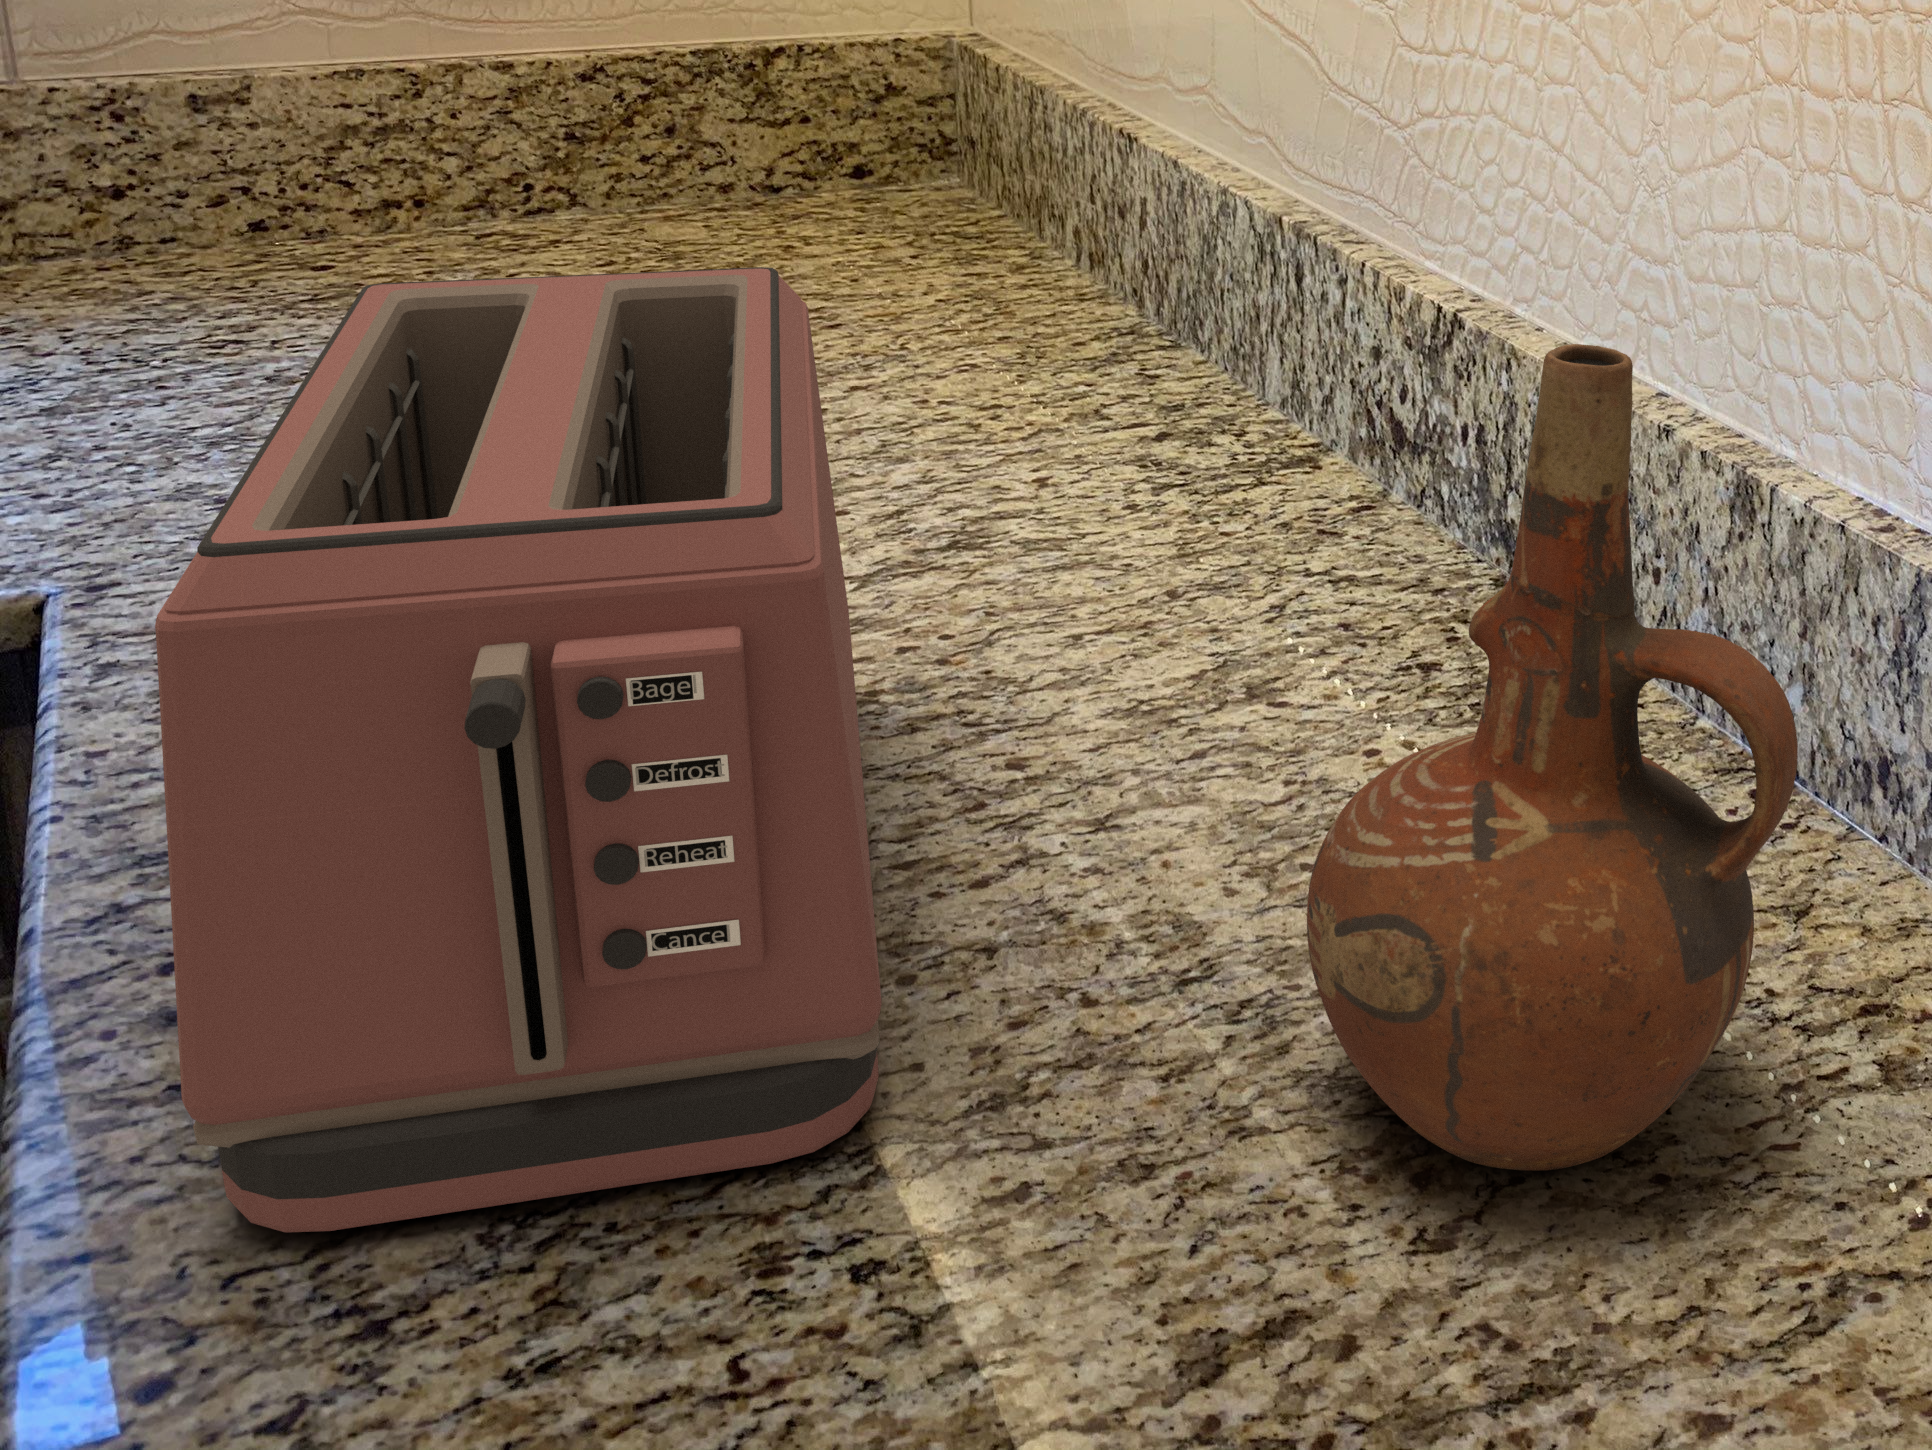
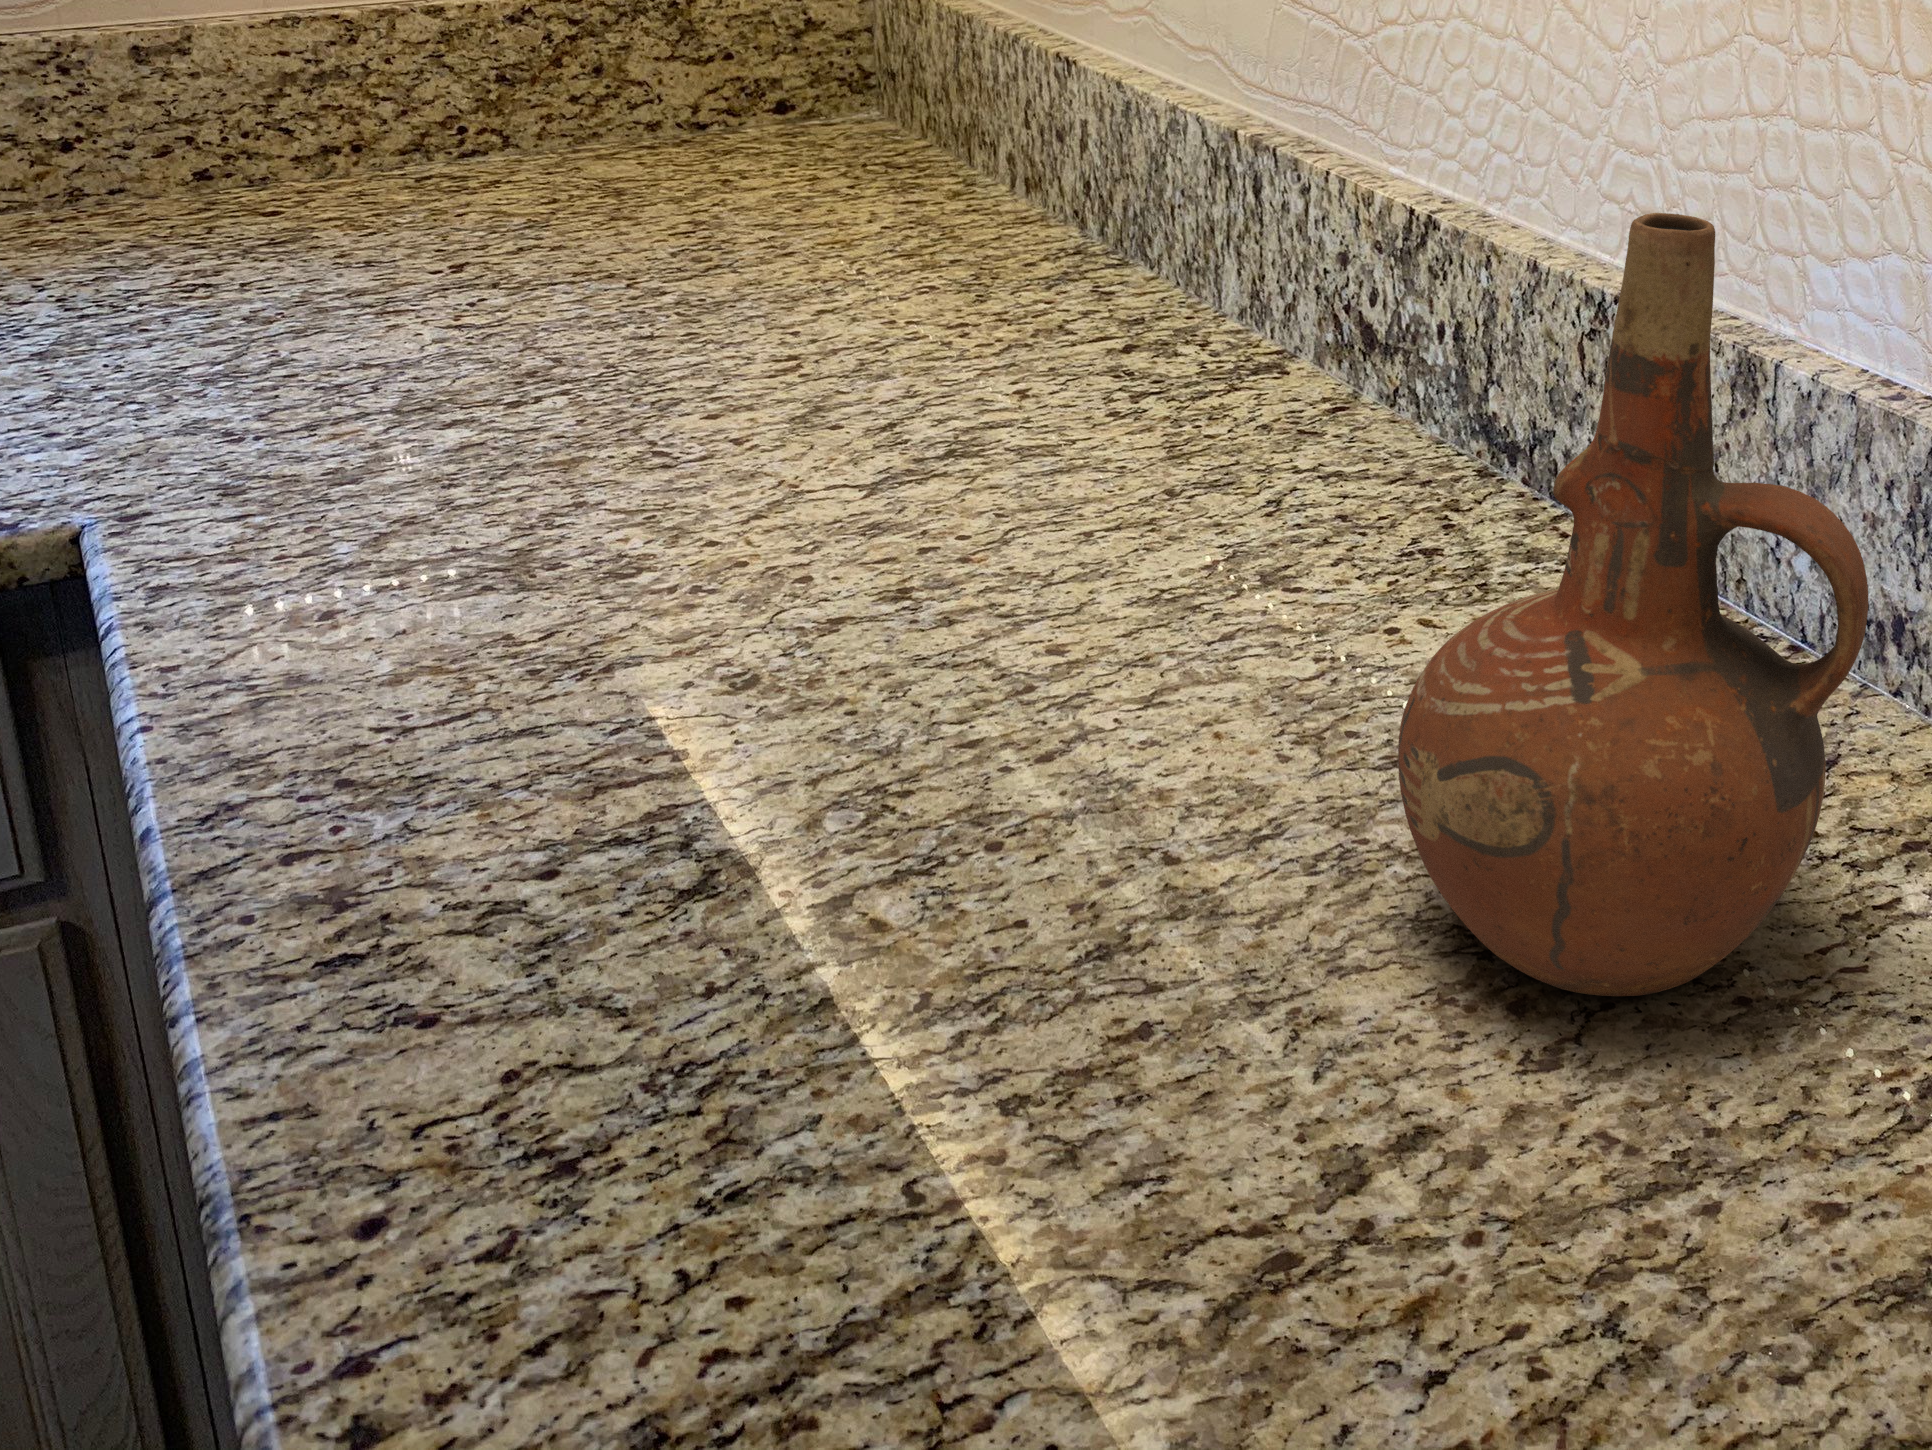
toaster: present [155,267,882,1232] -> none [337,178,1004,1088]

